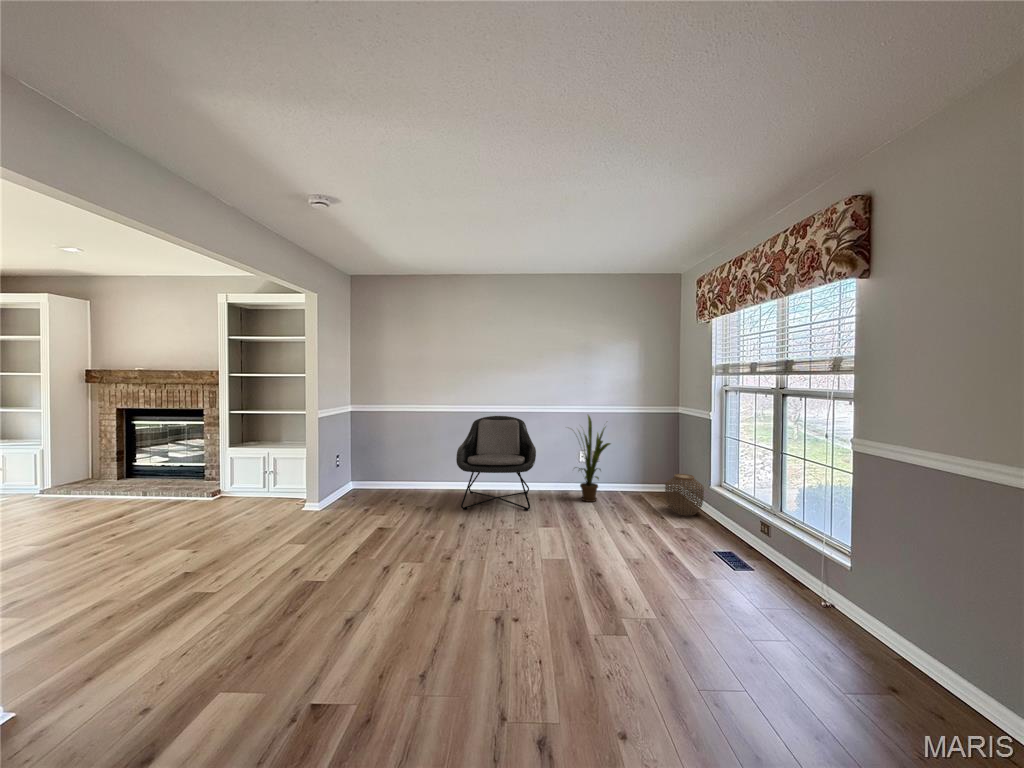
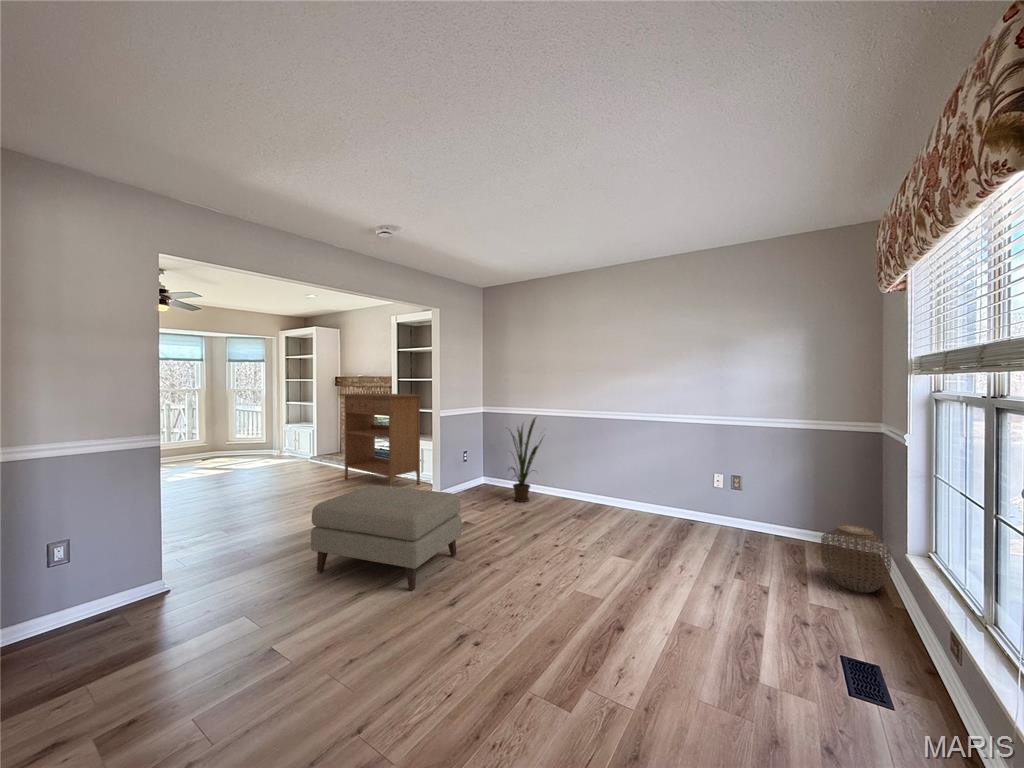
console table: none [135,393,276,512] -> present [339,393,422,487]
house plant: present [579,415,610,502] -> present [511,417,543,502]
lounge chair: present [456,416,536,510] -> none [549,423,648,535]
ottoman: none [257,494,414,612] -> present [311,485,462,590]

